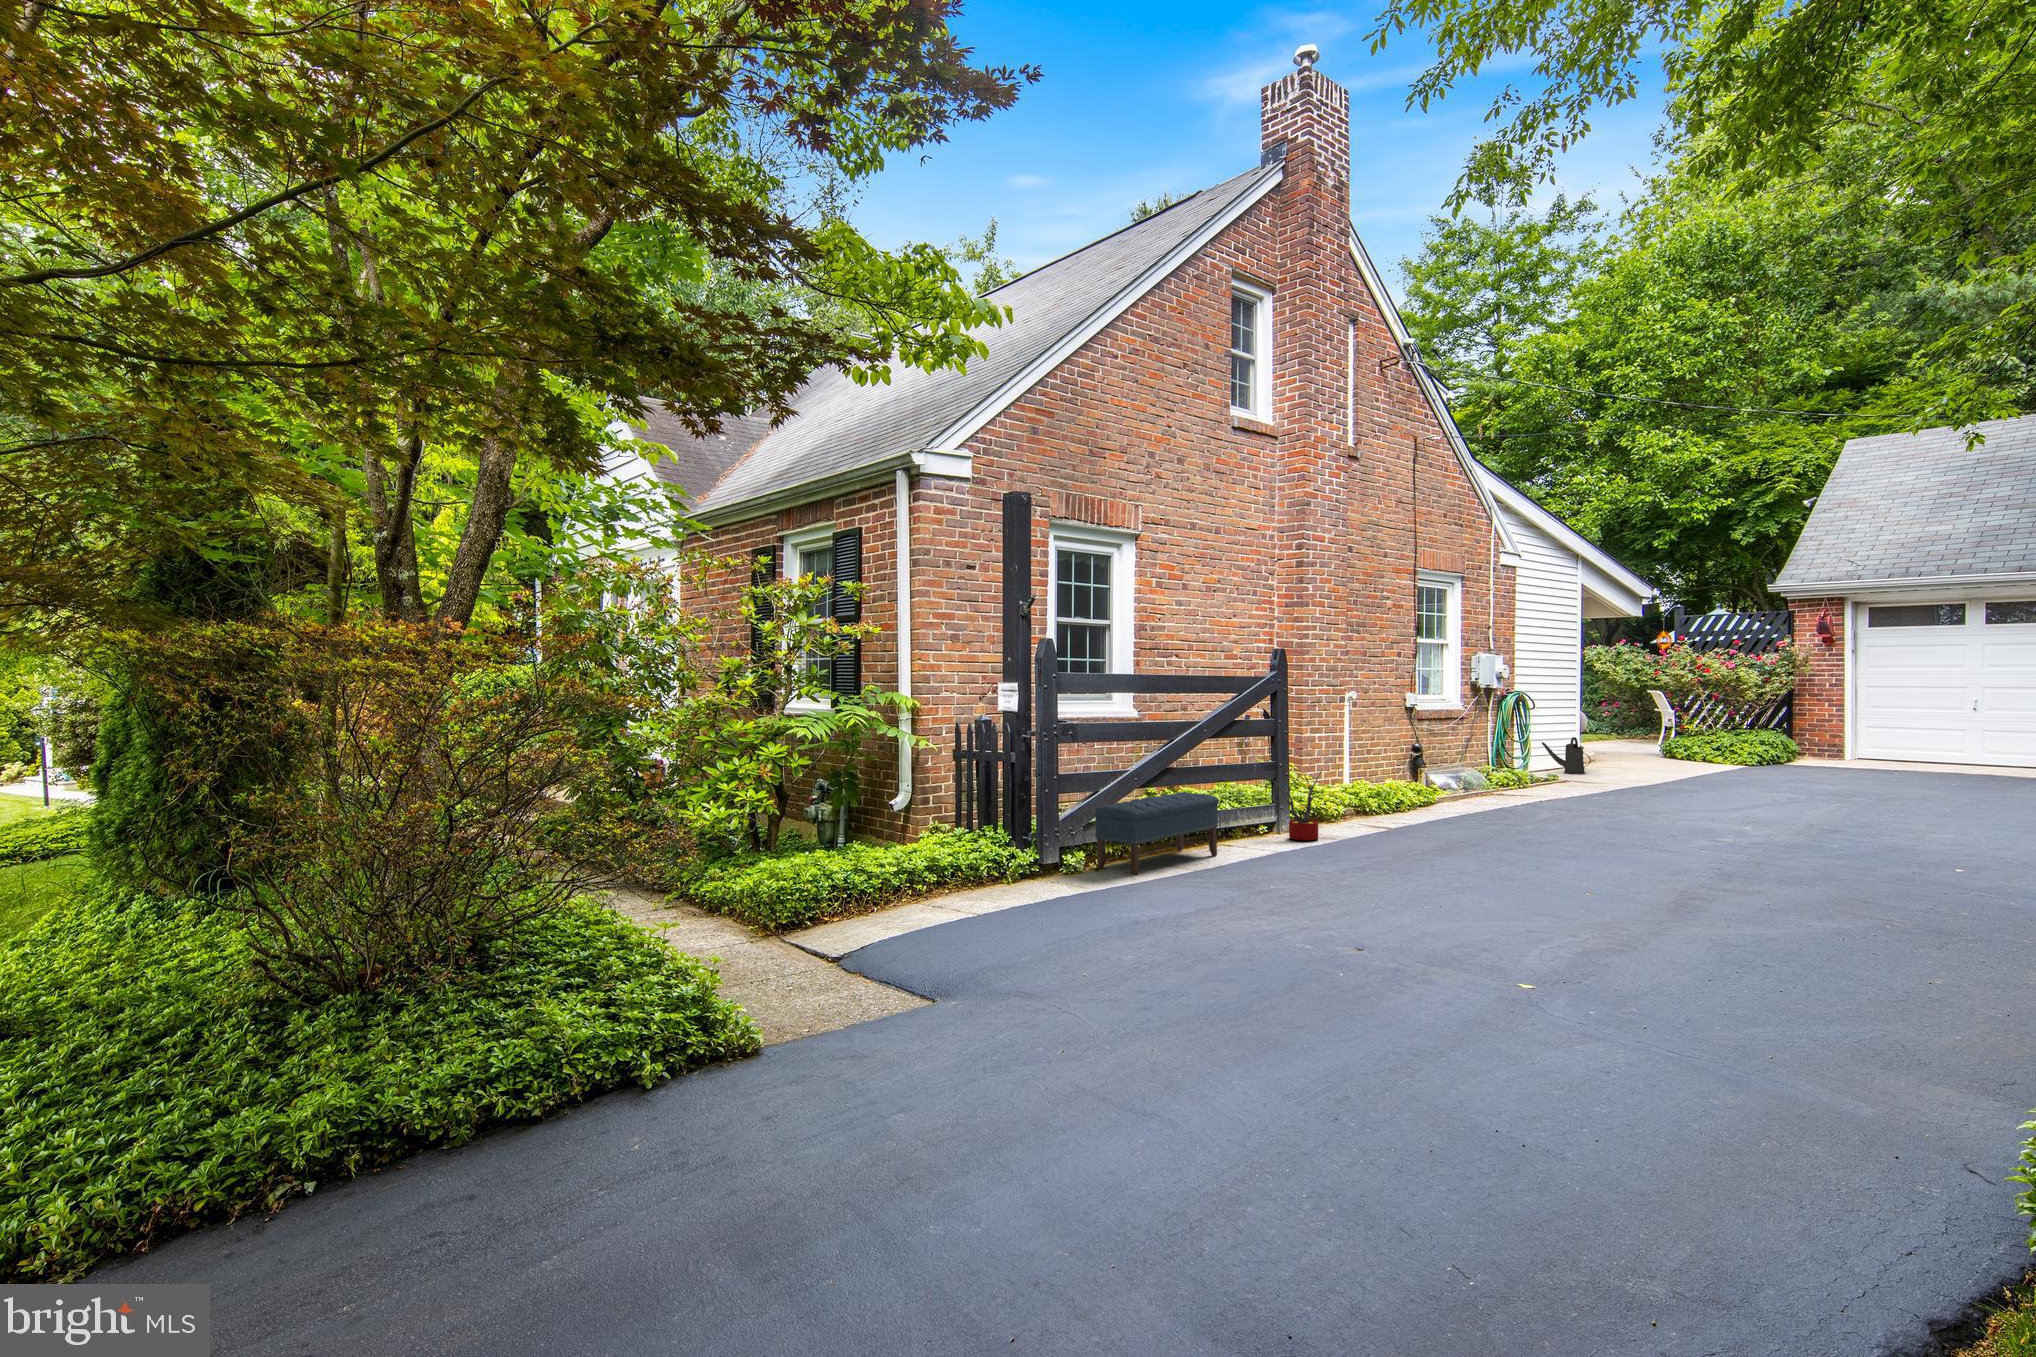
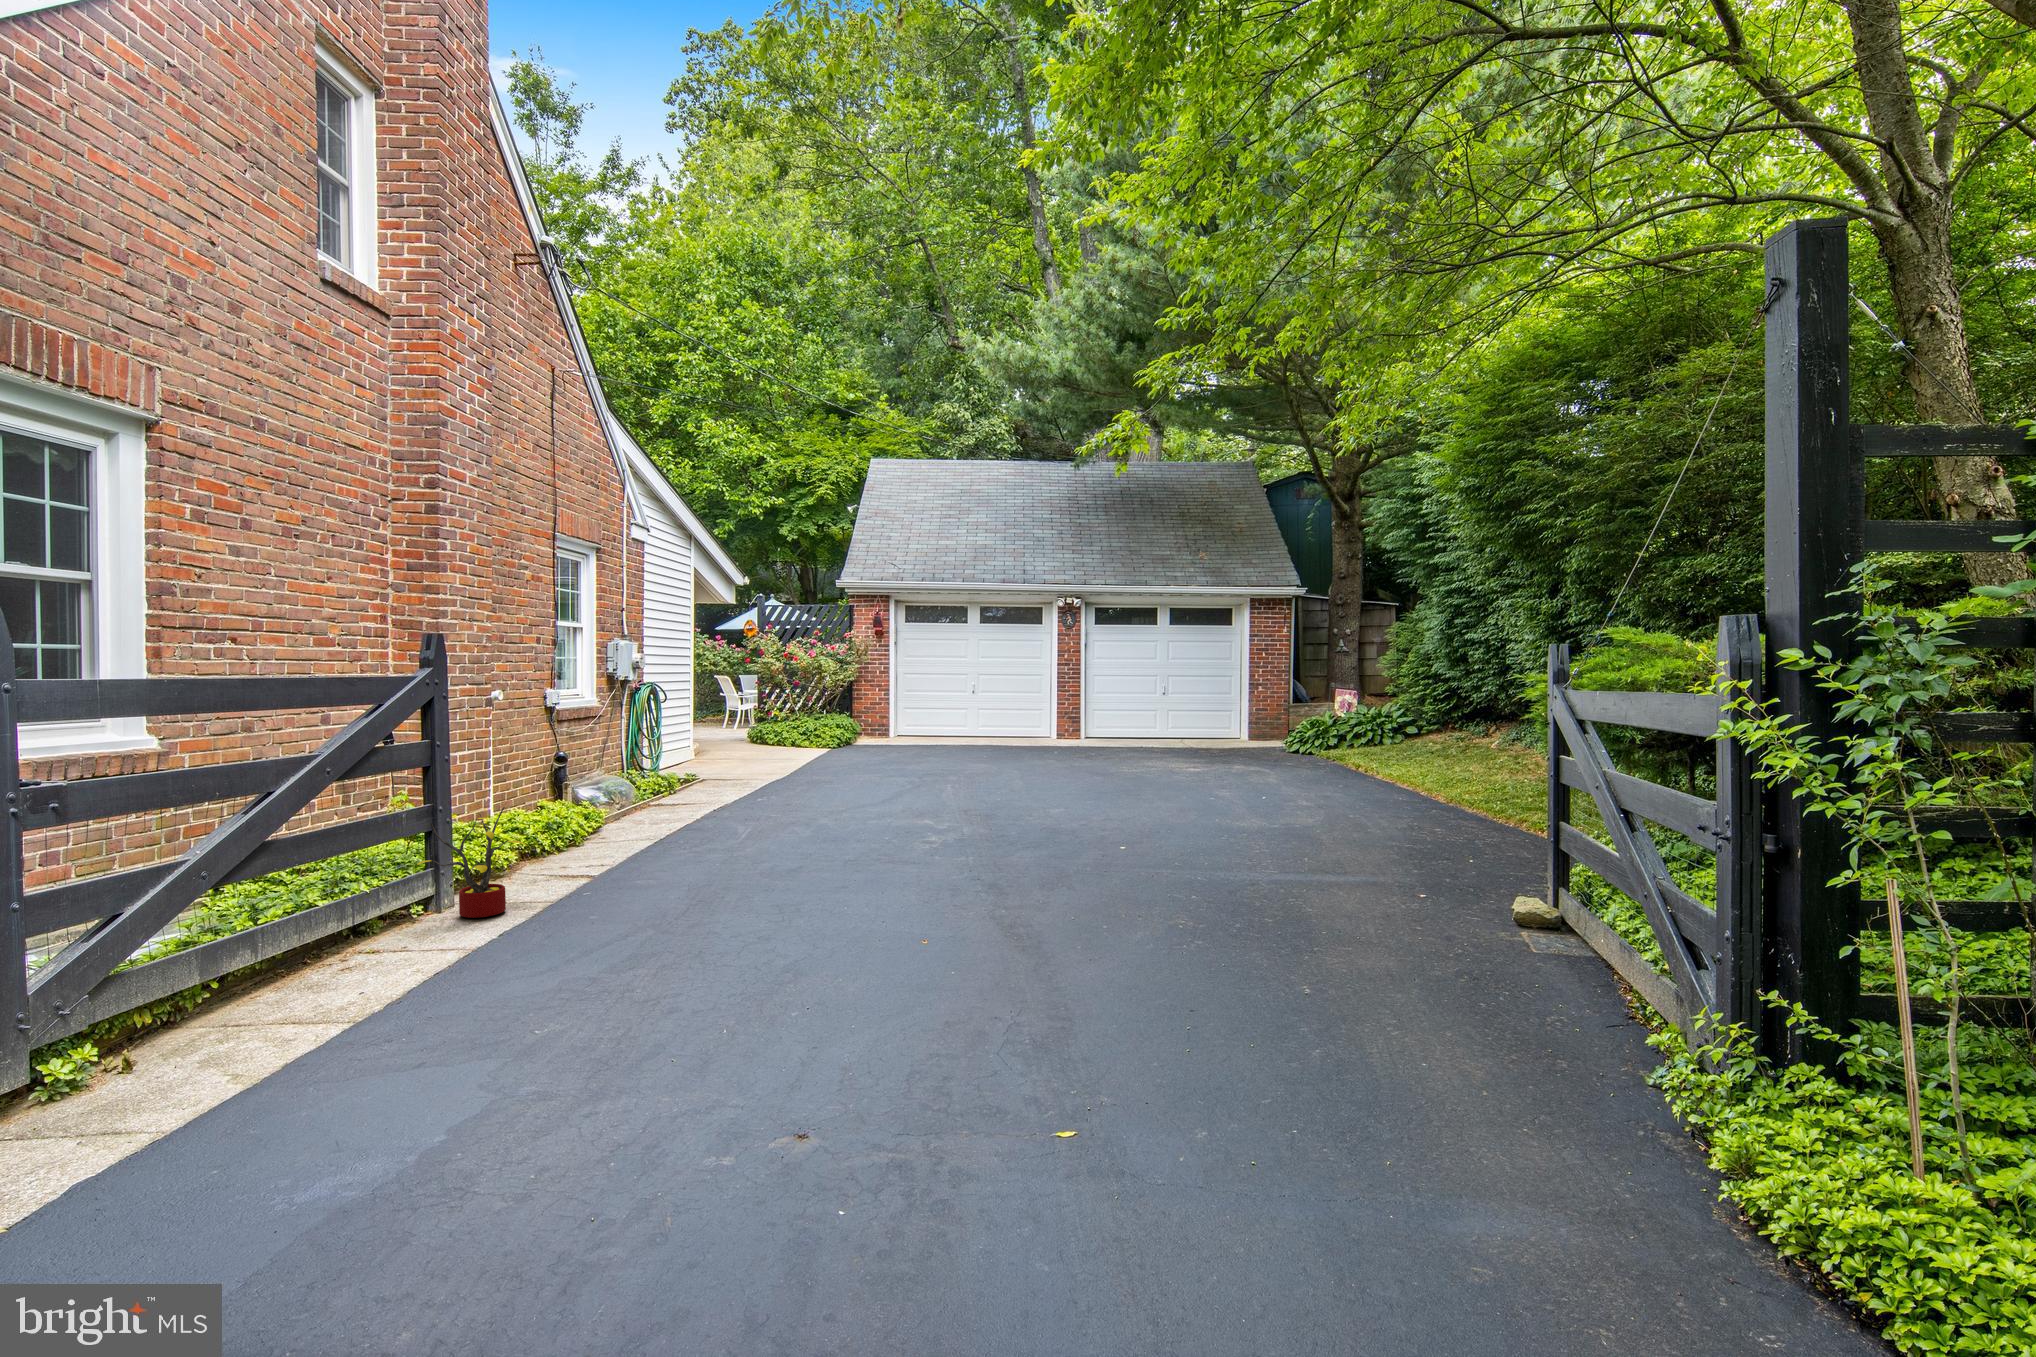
watering can: present [1542,737,1591,774] -> none [670,732,720,772]
bench: present [1095,792,1219,876] -> none [116,877,369,1065]

